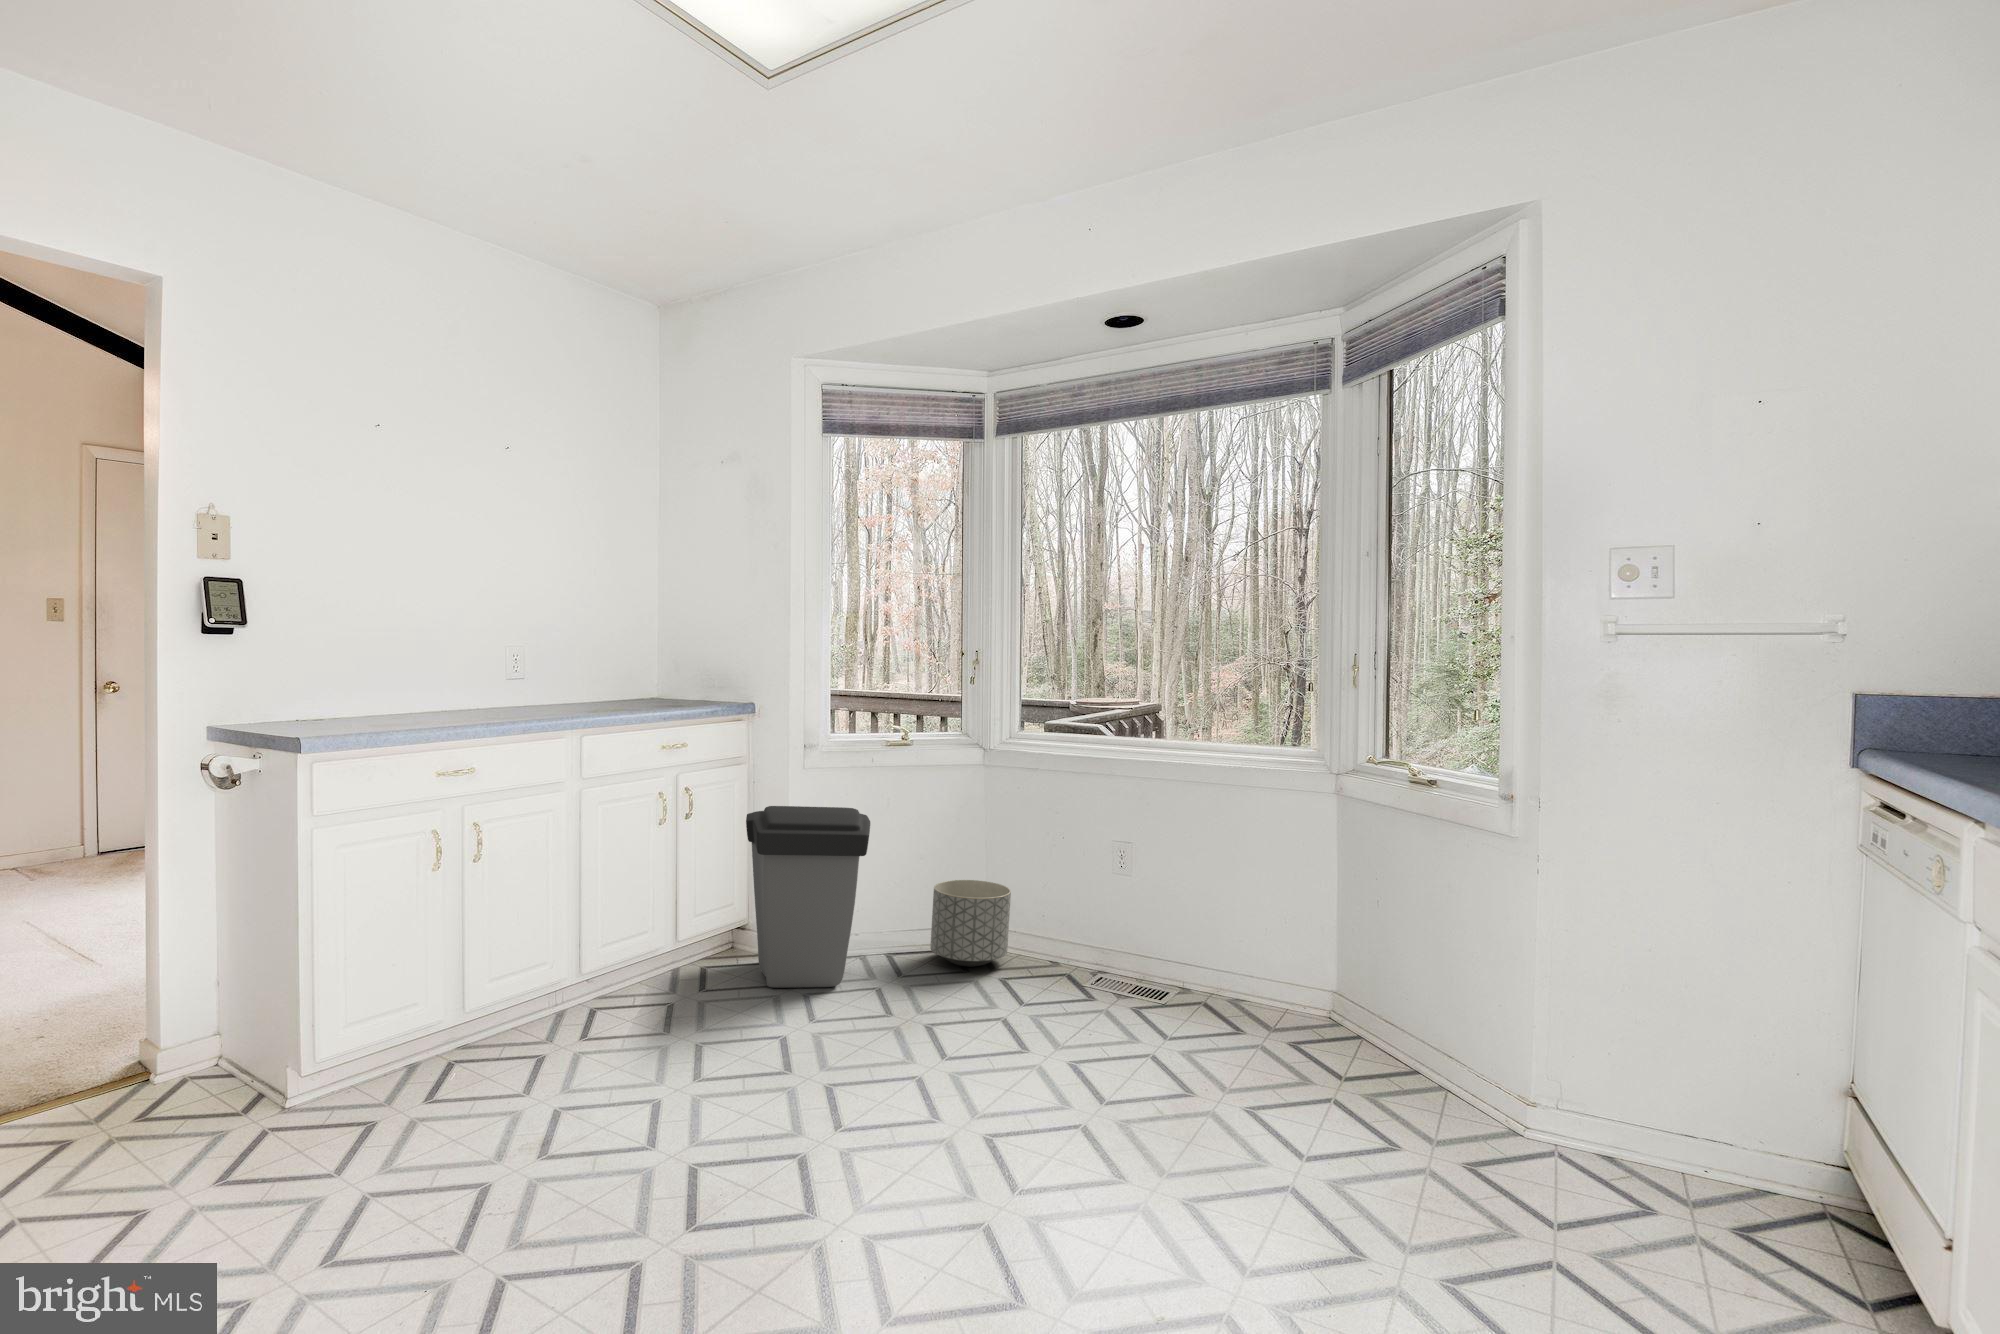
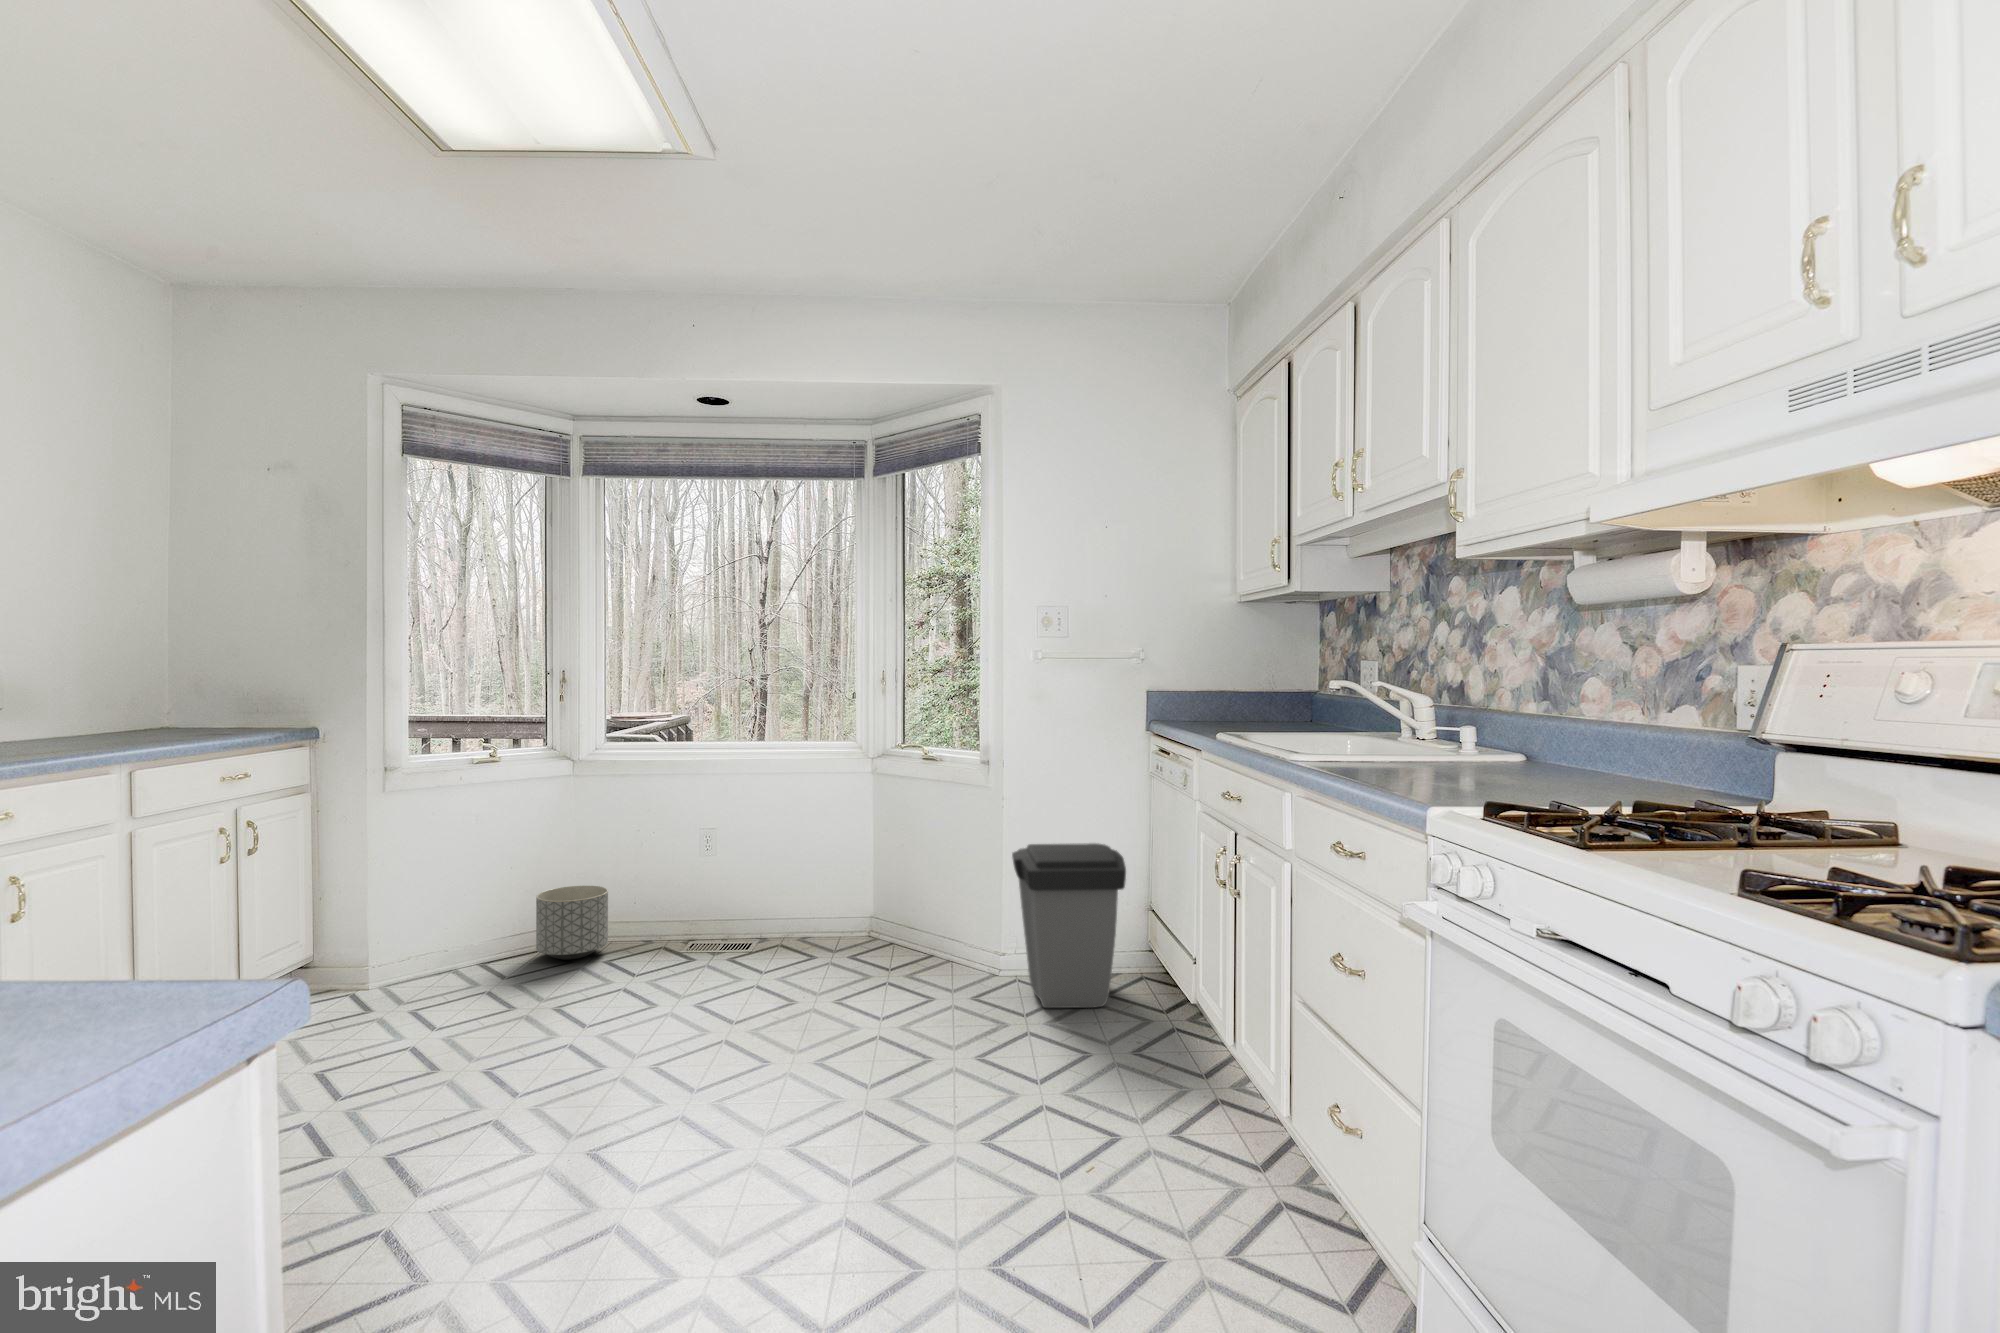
trash can: present [746,806,870,988] -> present [1012,843,1126,1008]

